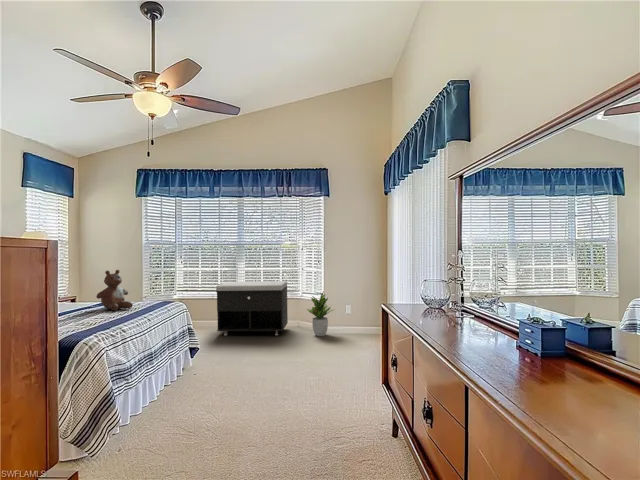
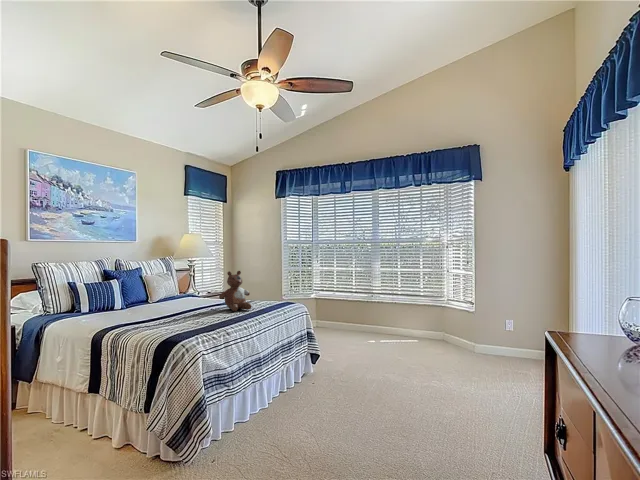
storage bench: present [216,281,288,335] -> none [349,283,431,346]
potted plant: present [307,292,333,336] -> none [452,297,488,352]

